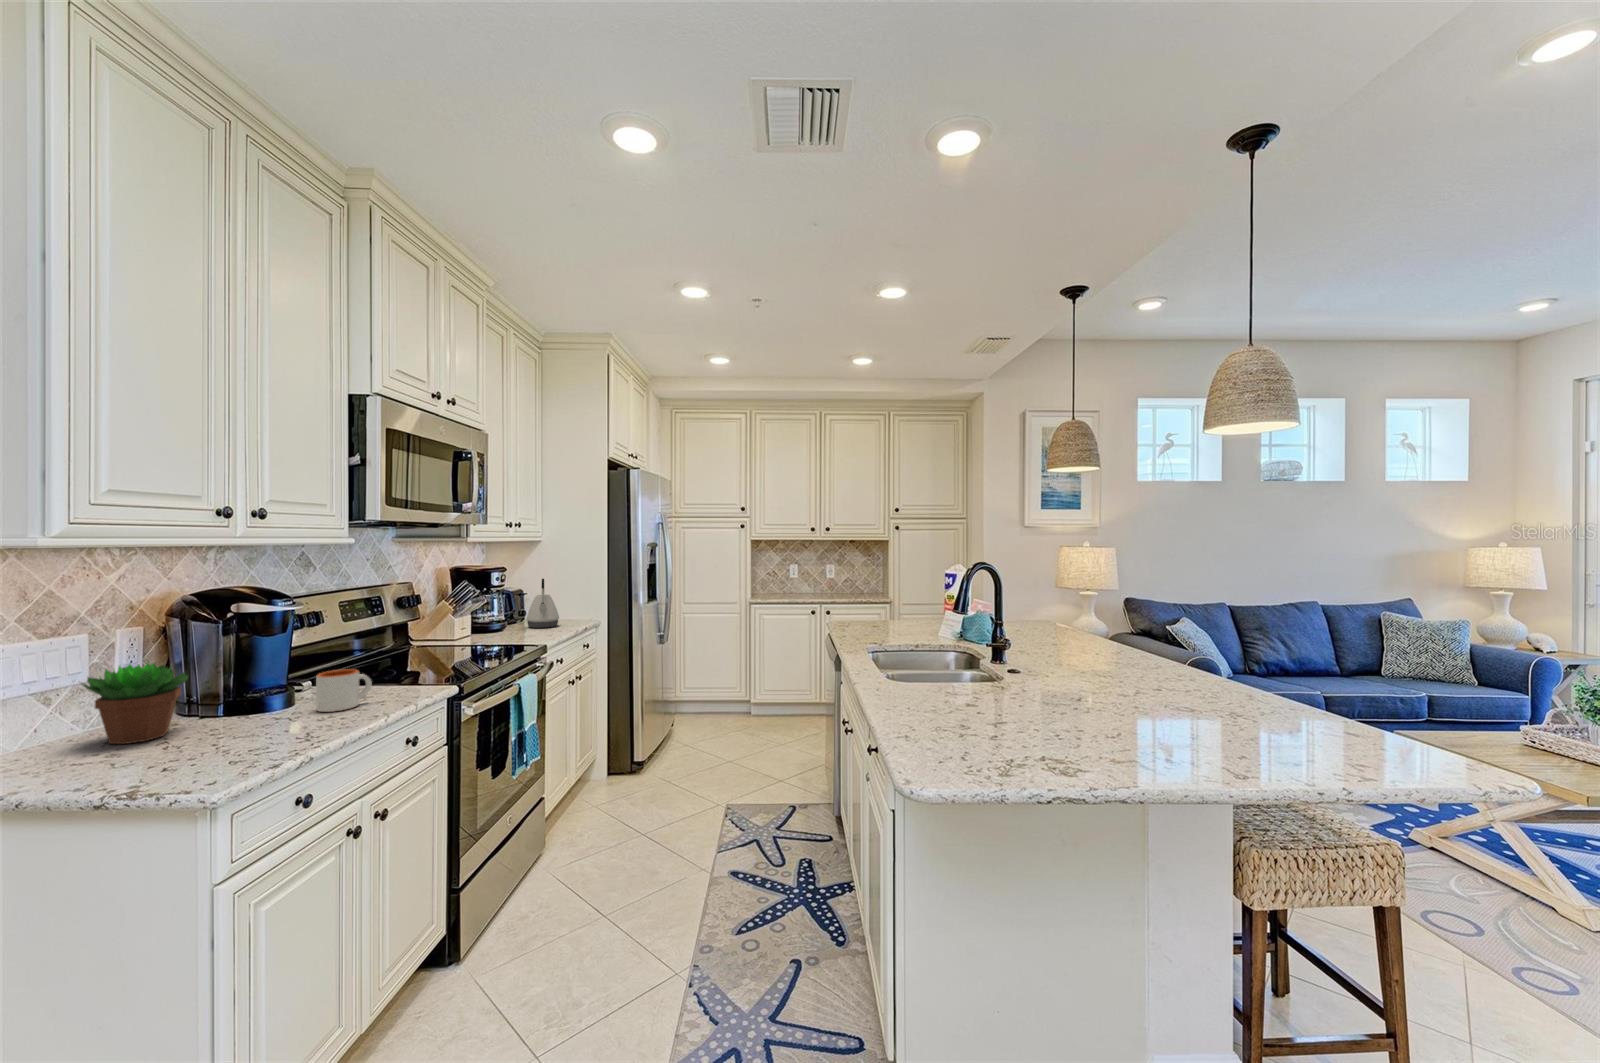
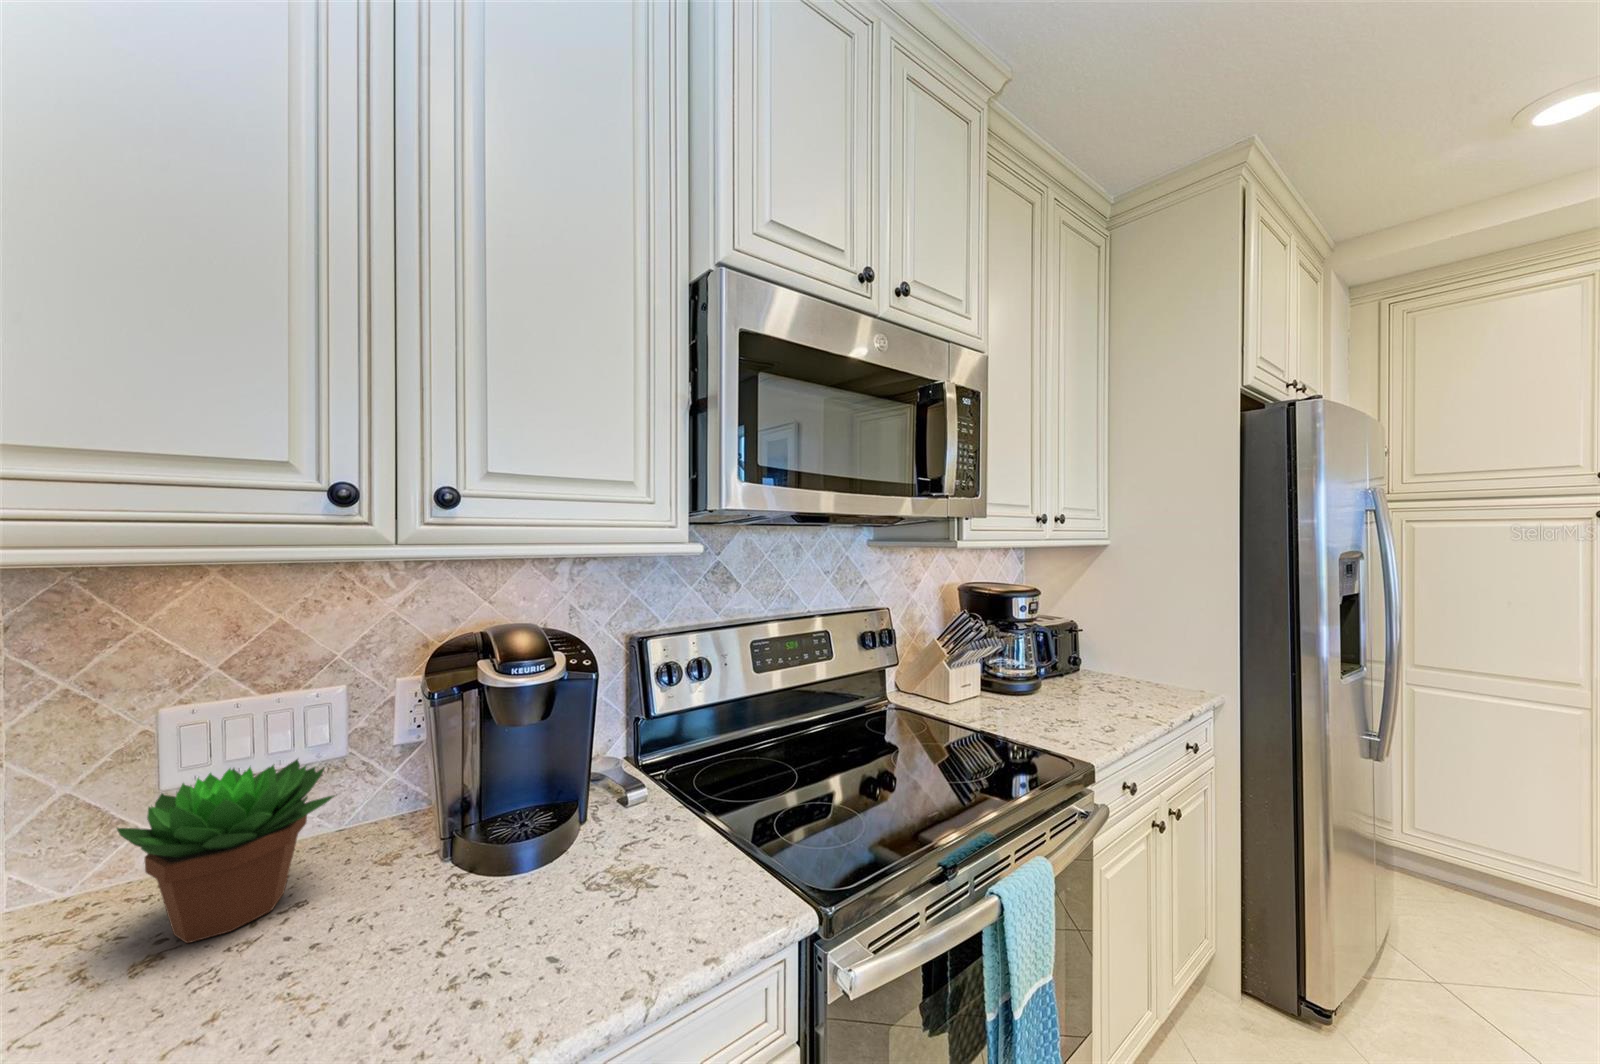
kettle: present [526,579,559,628] -> none [1076,611,1140,703]
mug: present [316,669,372,712] -> none [421,853,542,1004]

